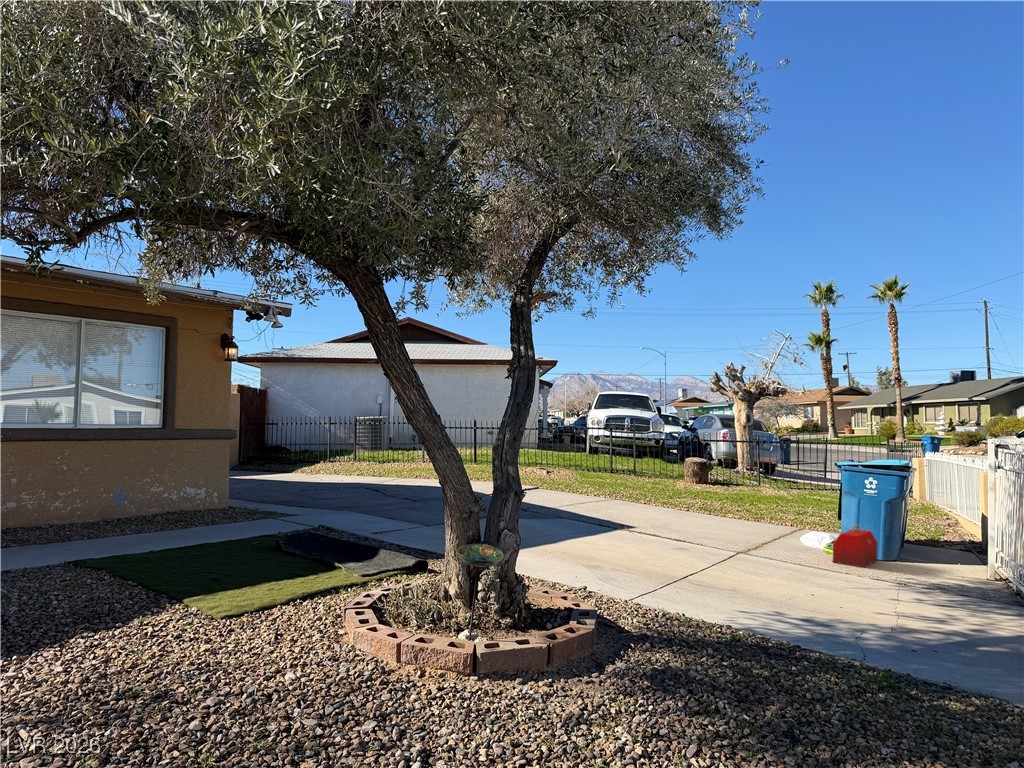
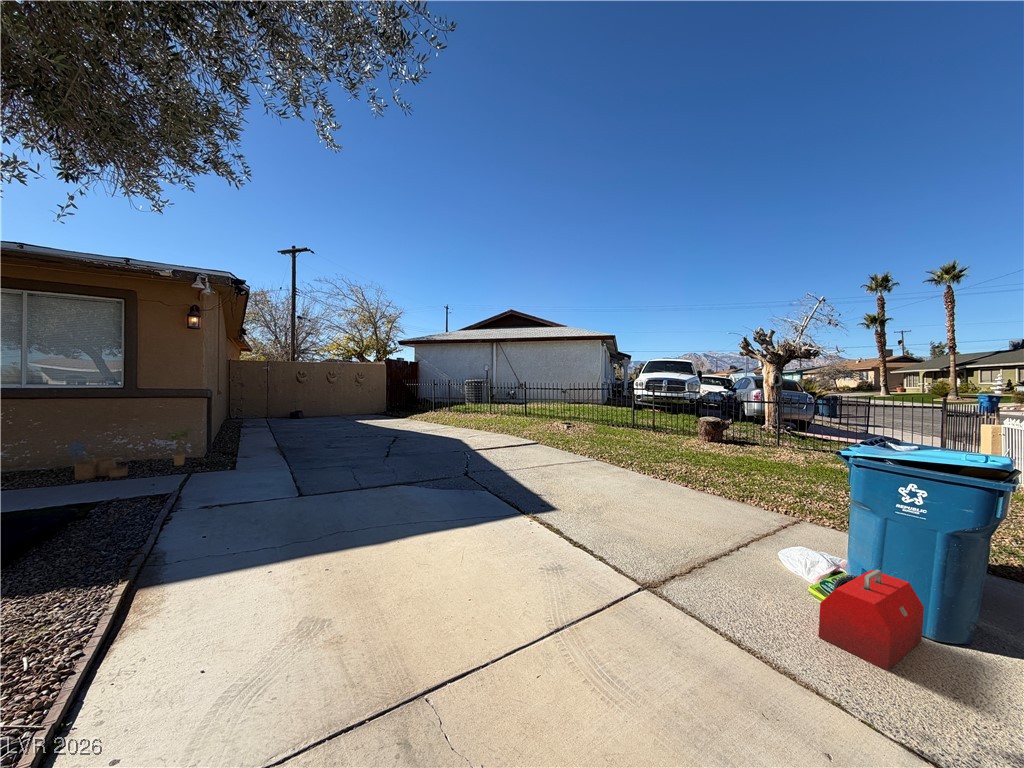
potted plant: none [182,470,208,515] -> present [167,427,191,466]
woven basket: none [113,503,168,528] -> present [75,456,127,480]

